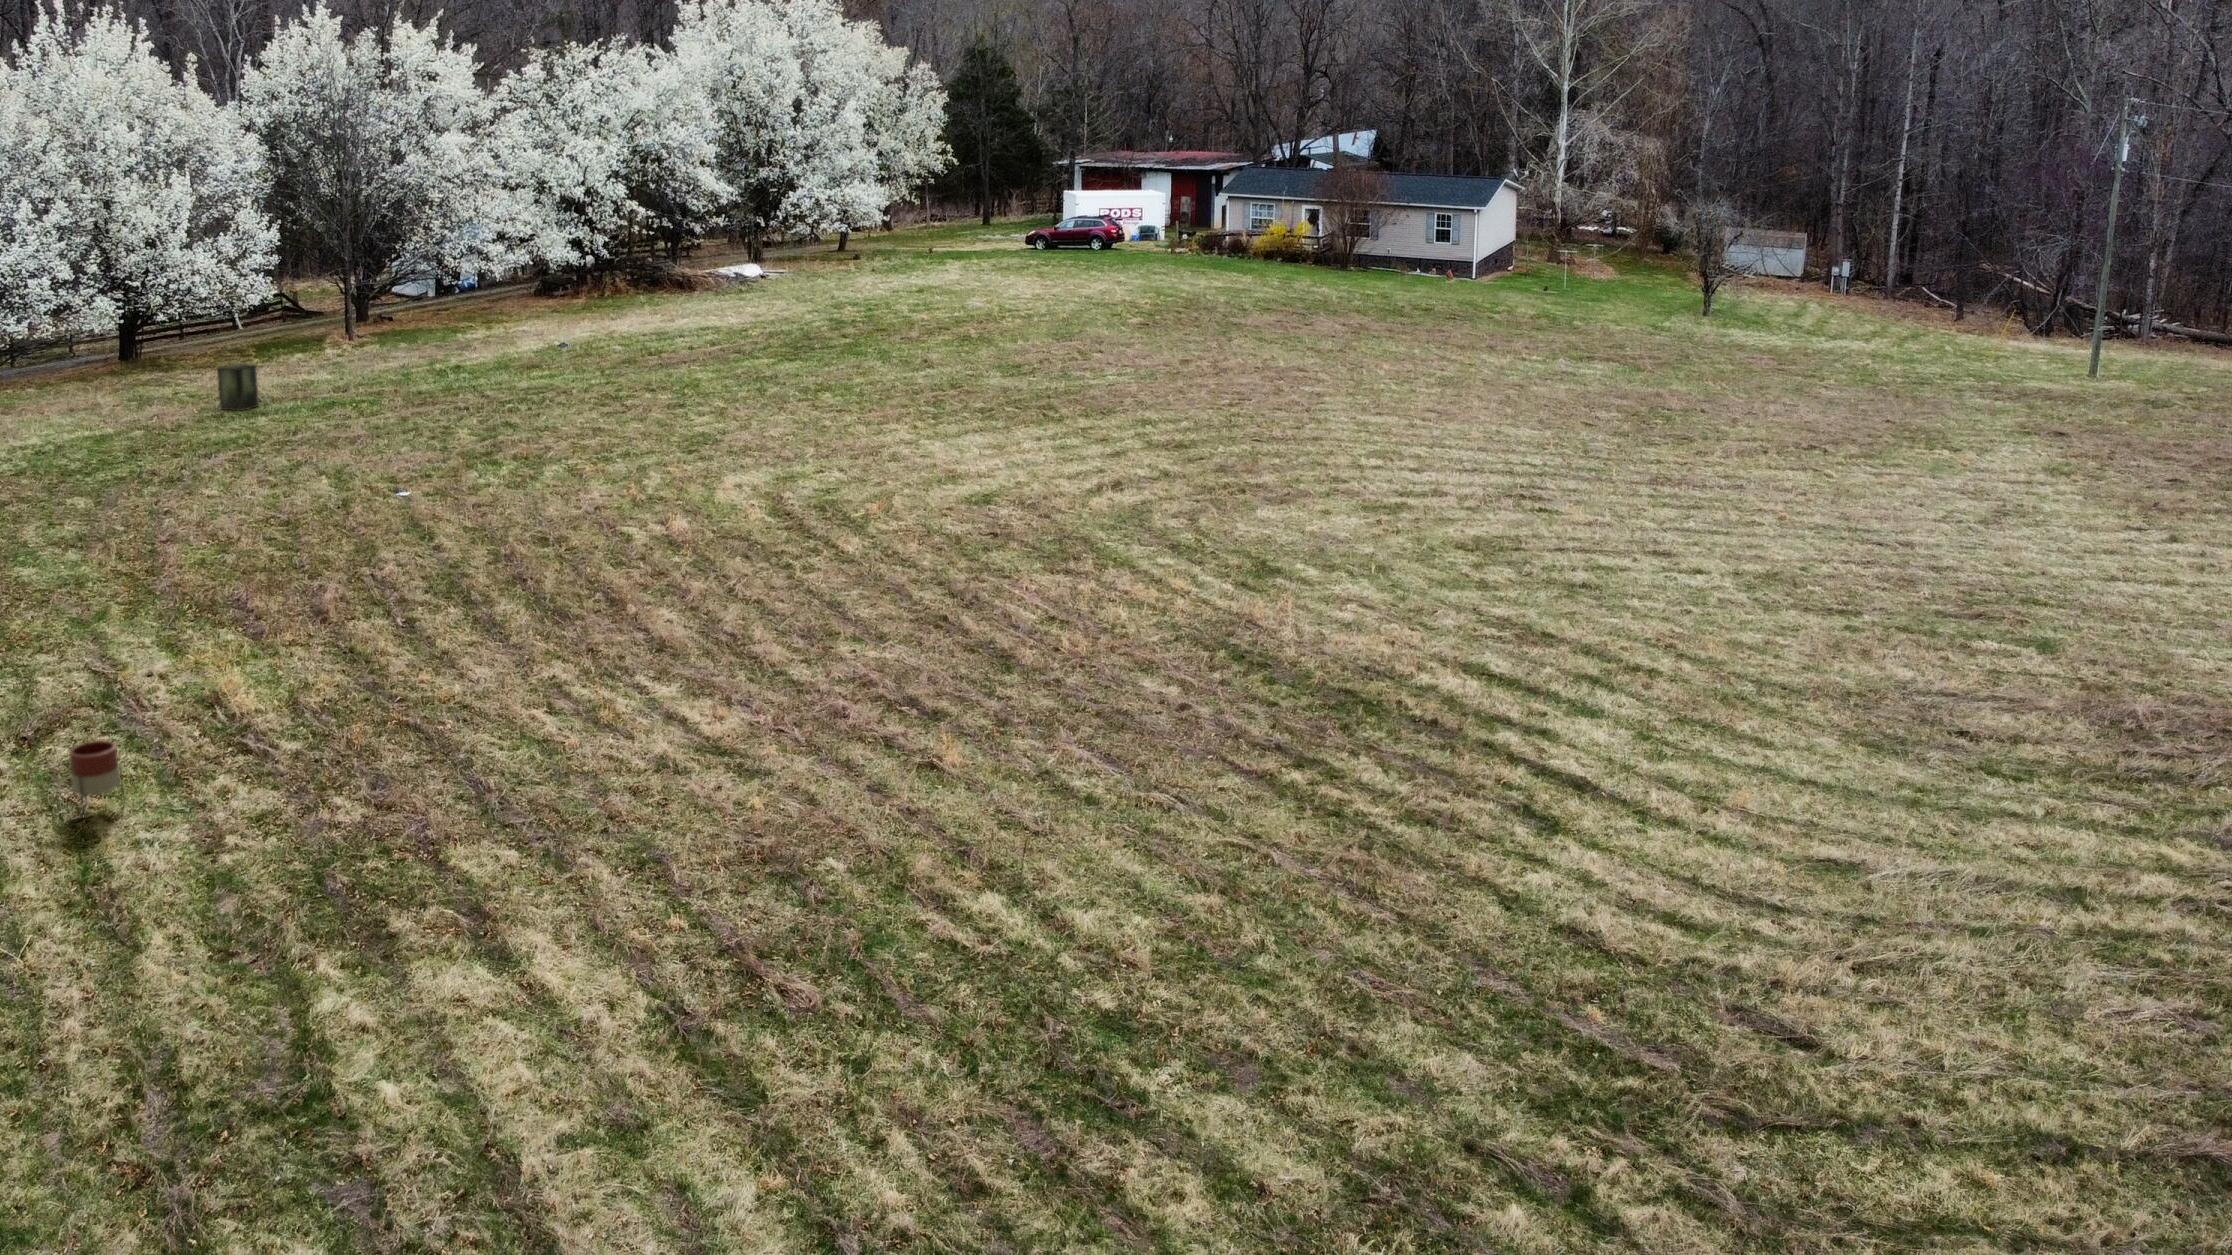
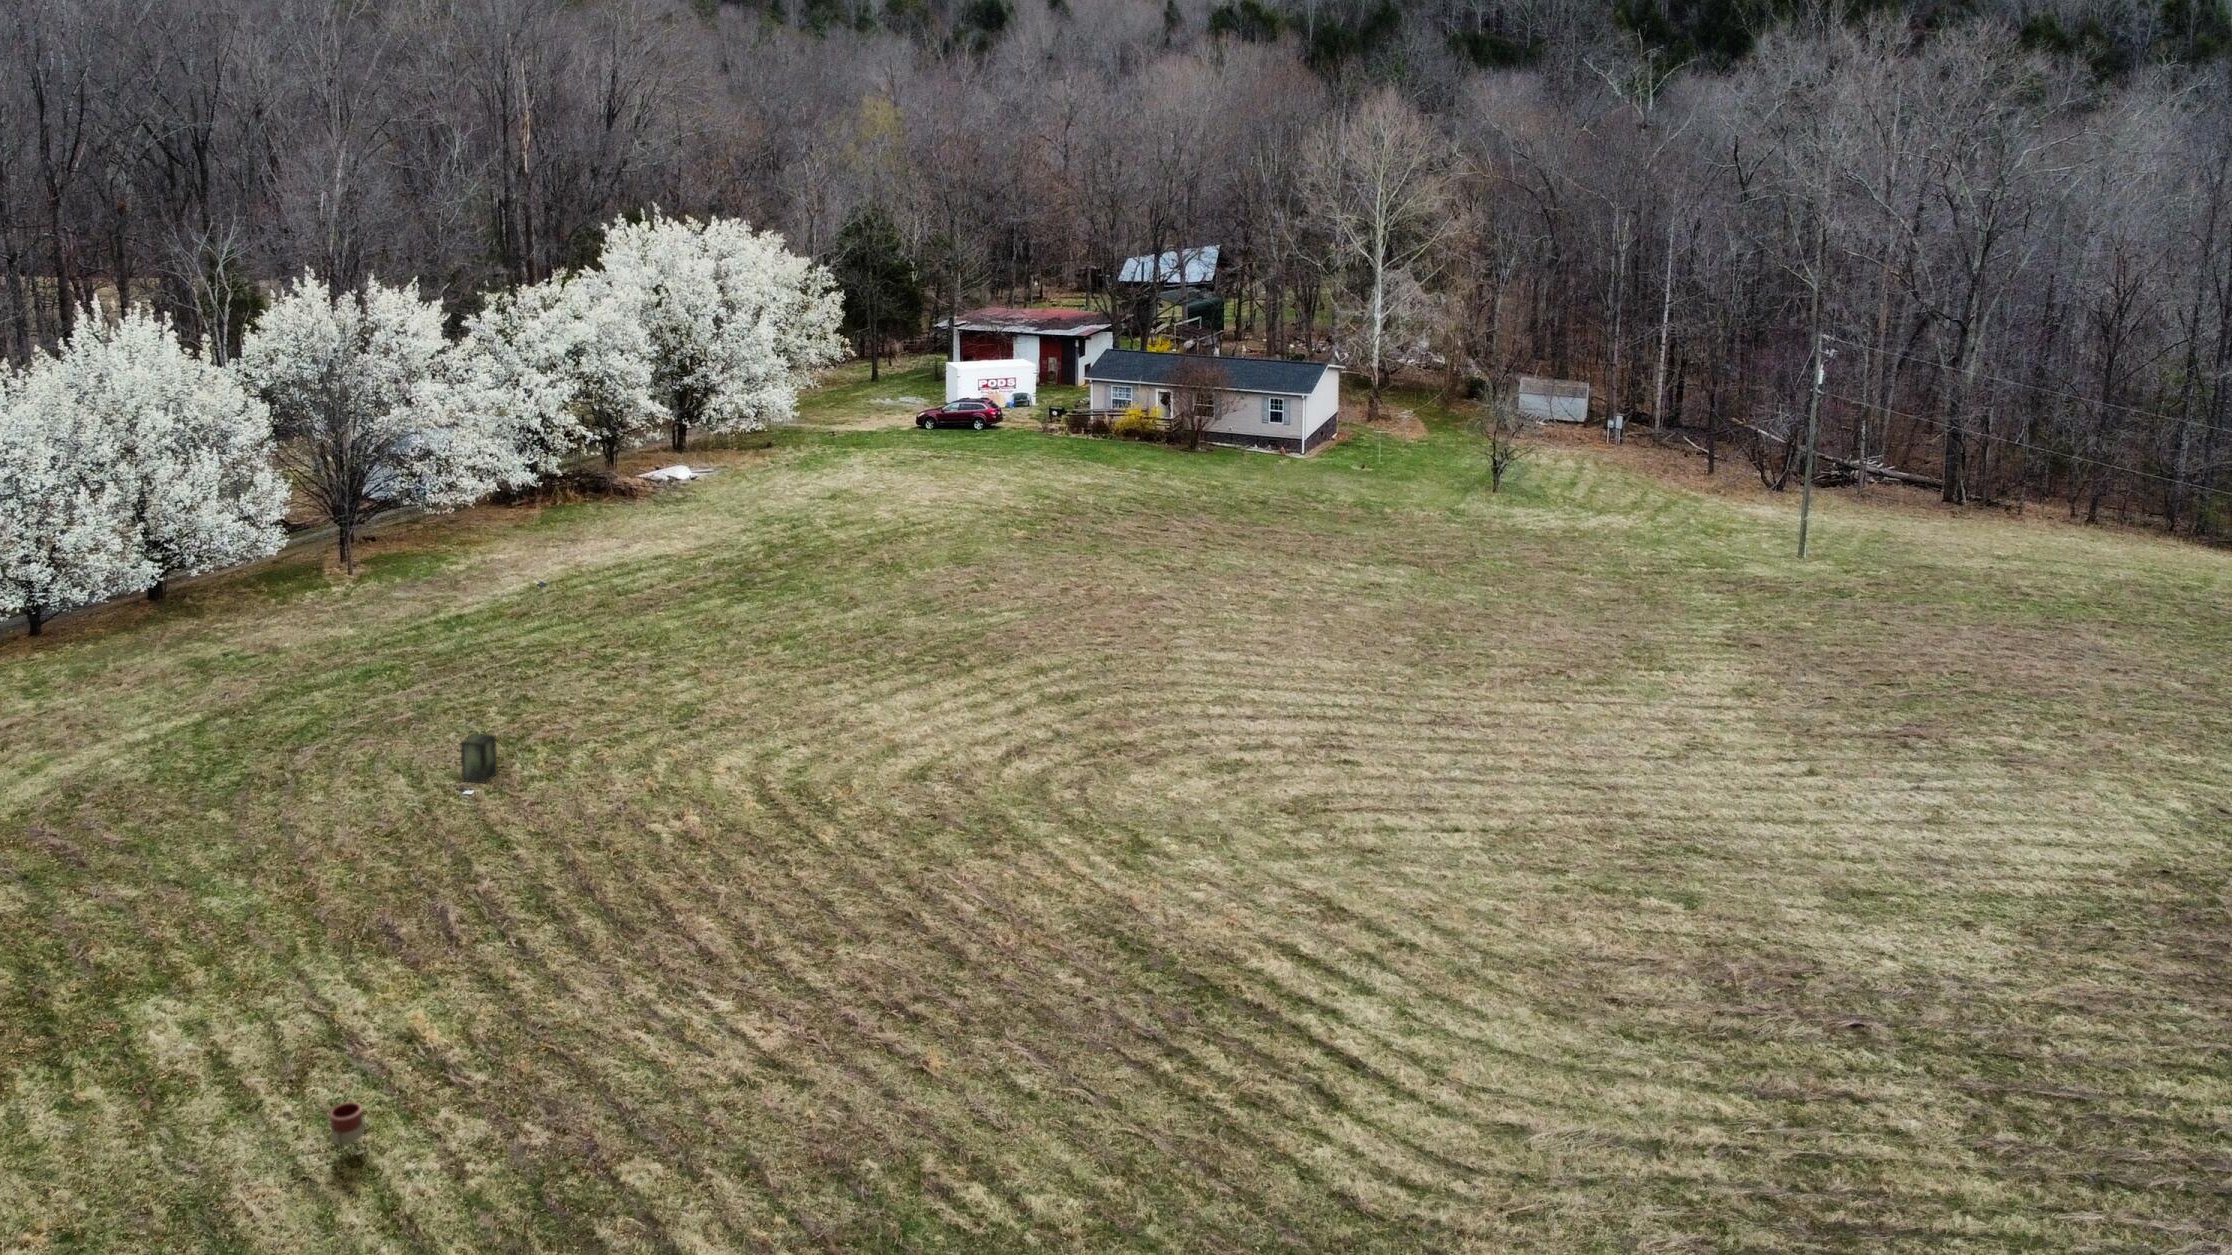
storage box: present [217,364,259,411] -> present [461,734,497,783]

